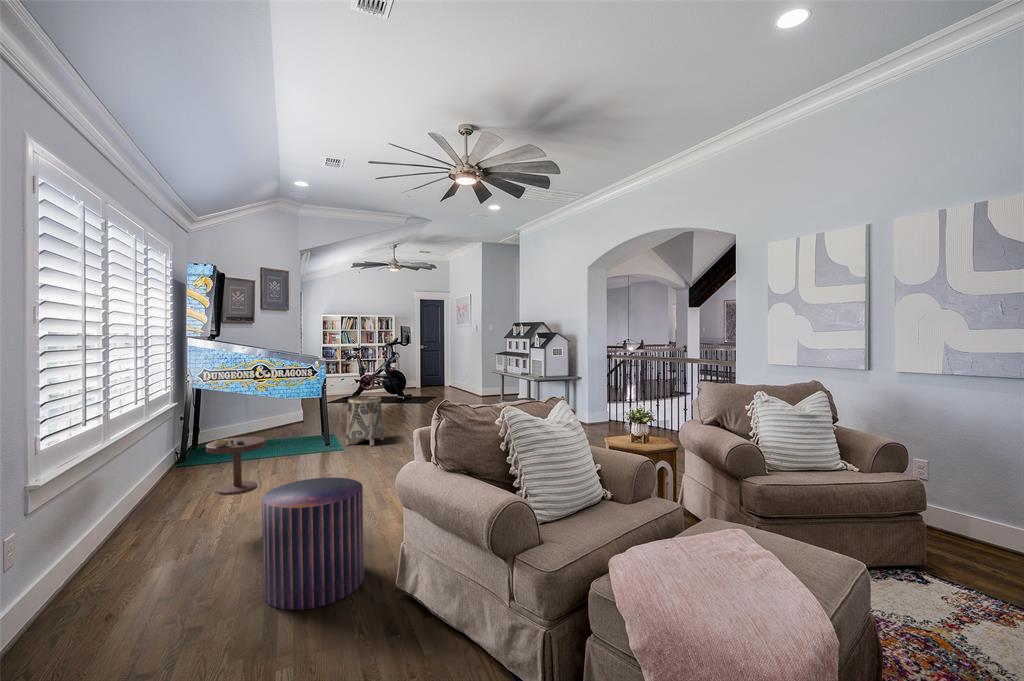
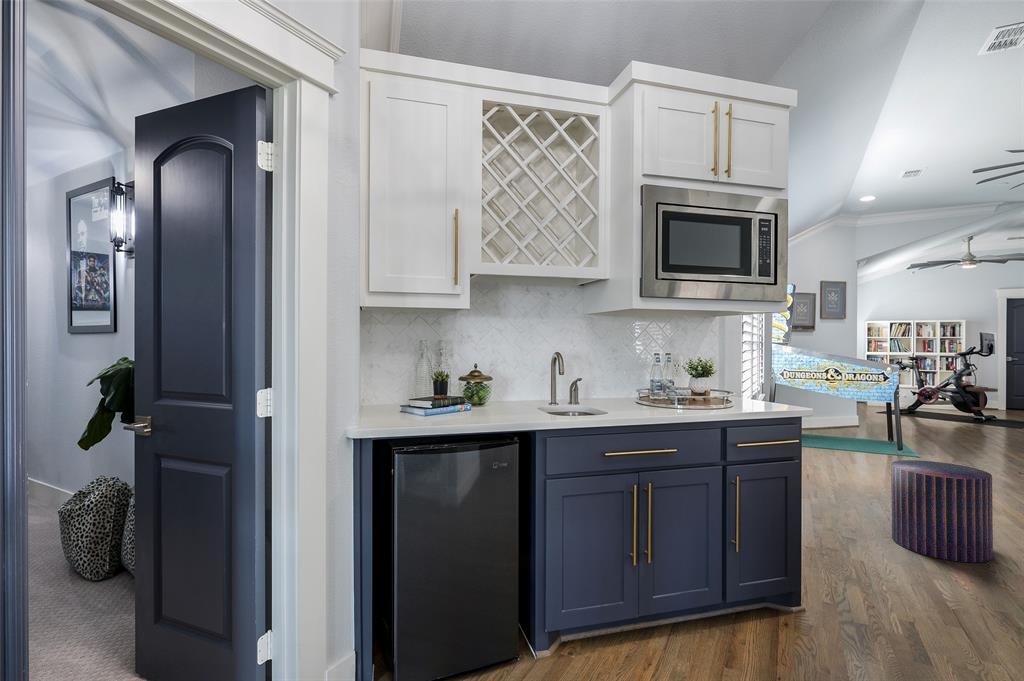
basket: present [346,396,384,446] -> none [921,406,971,460]
side table: present [206,437,266,495] -> present [966,386,998,410]

